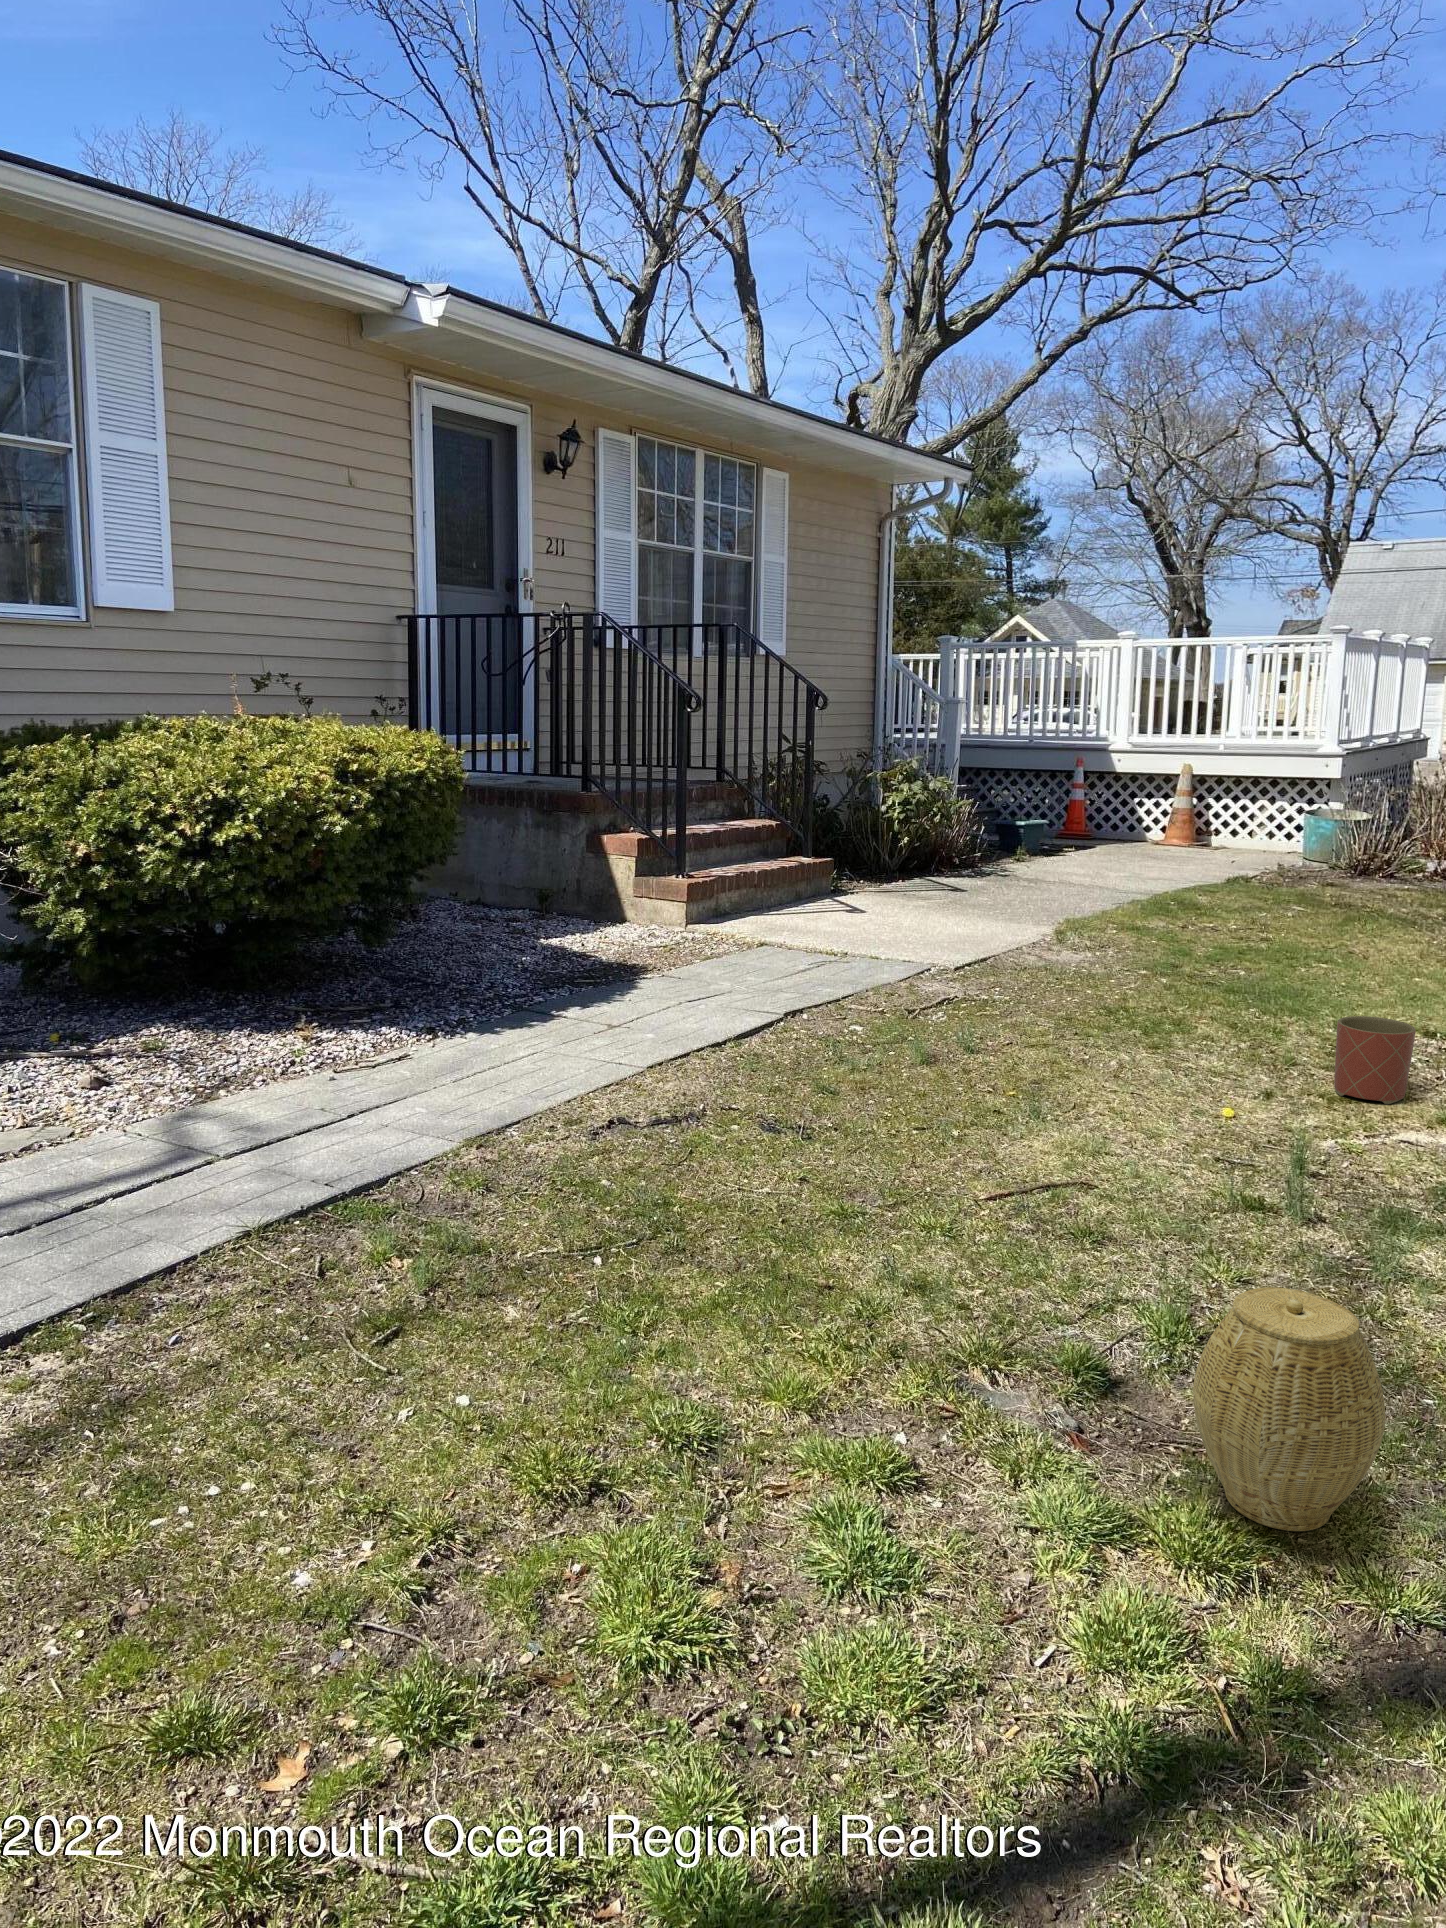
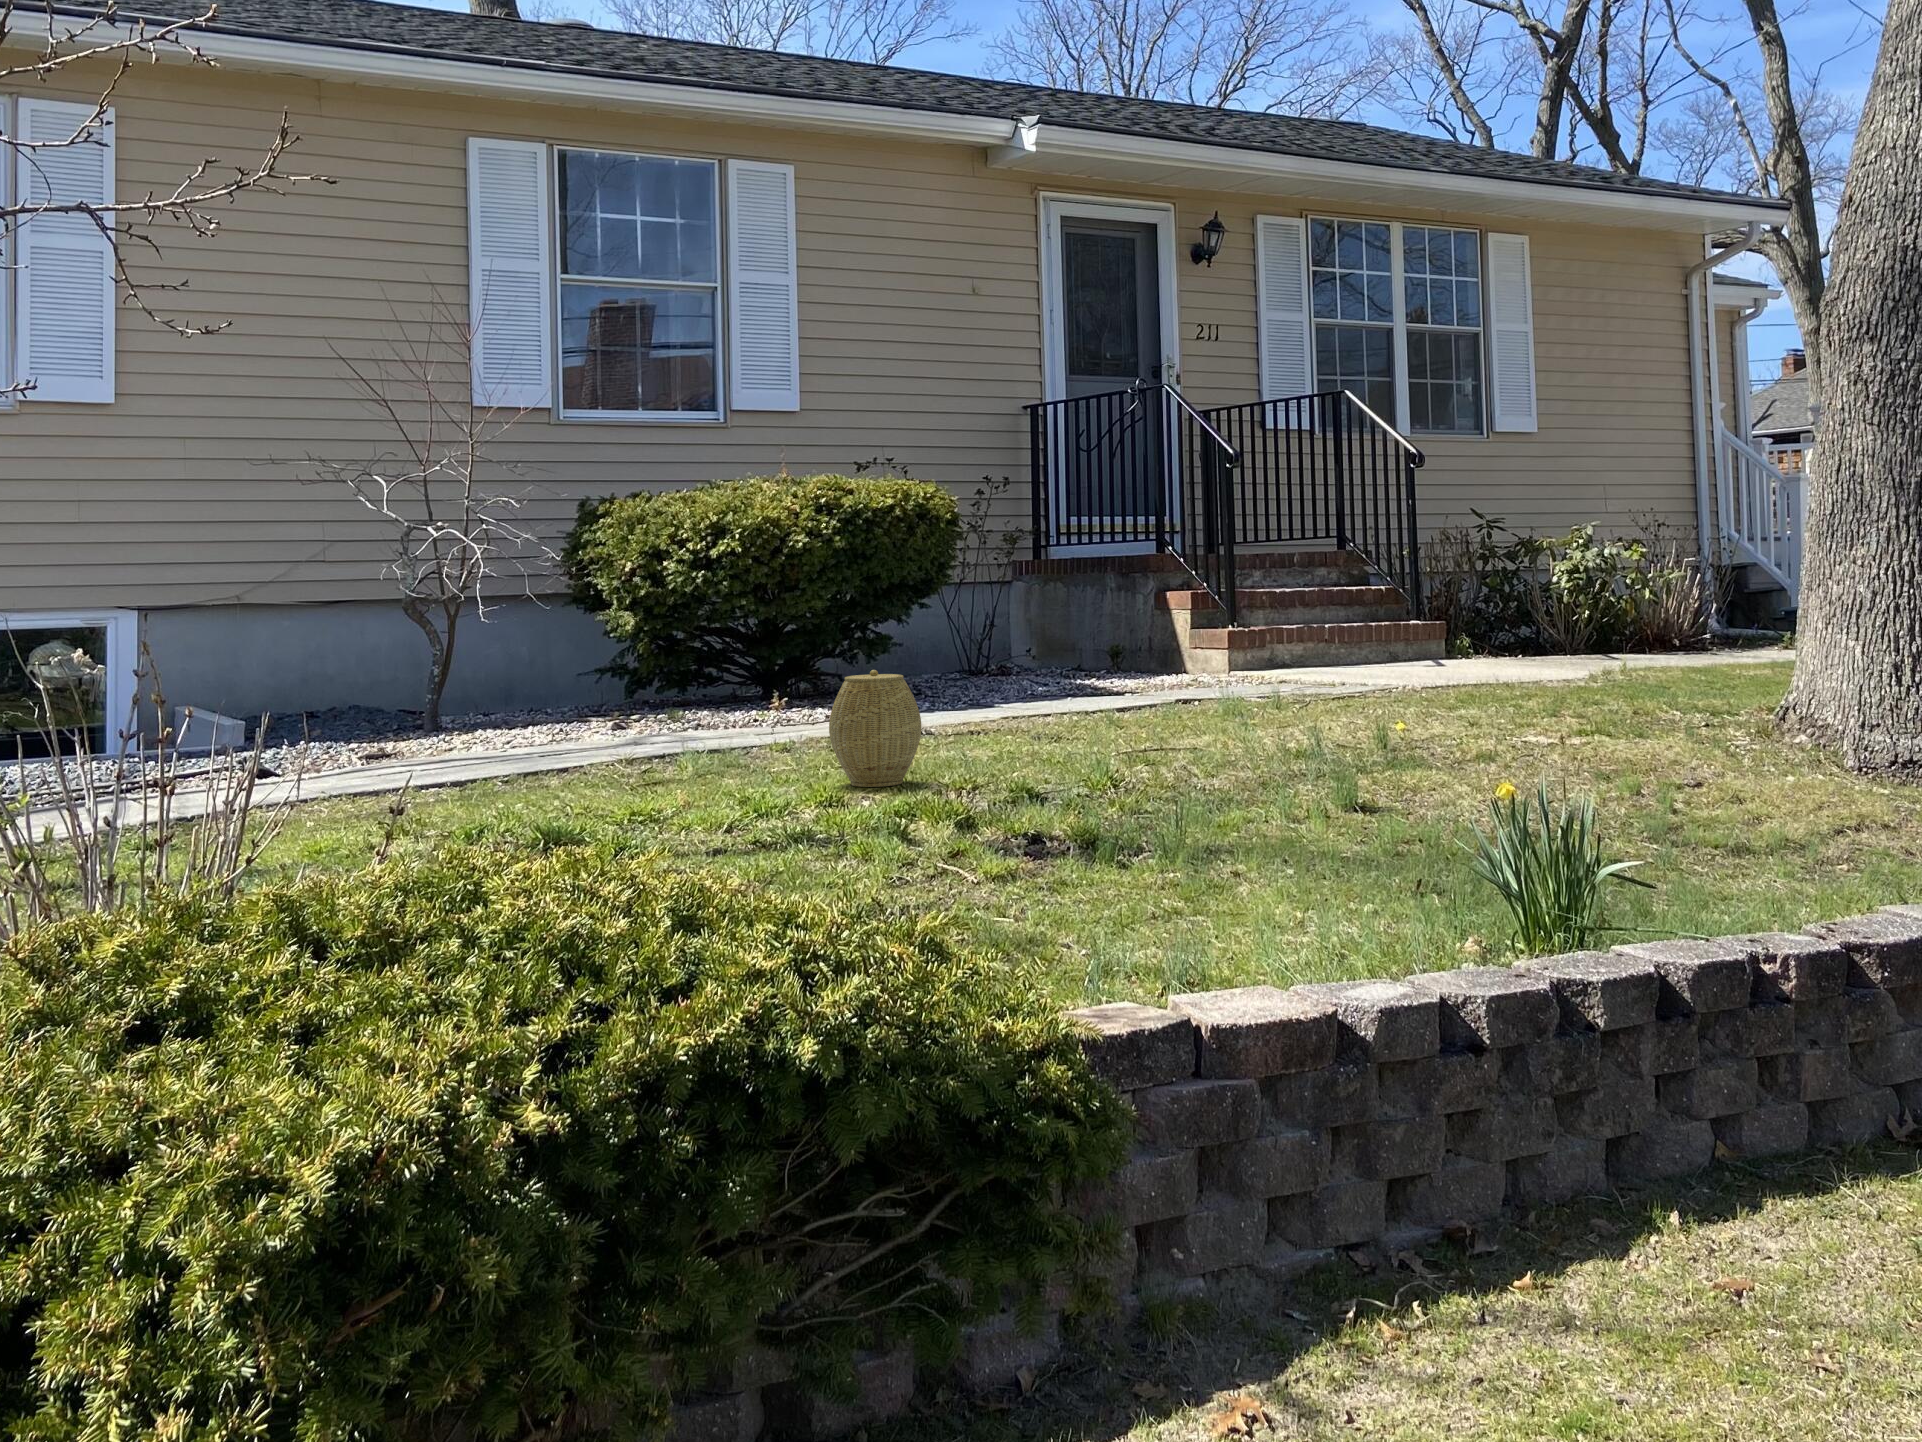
planter: present [1334,1016,1416,1104] -> none [1445,662,1506,728]

